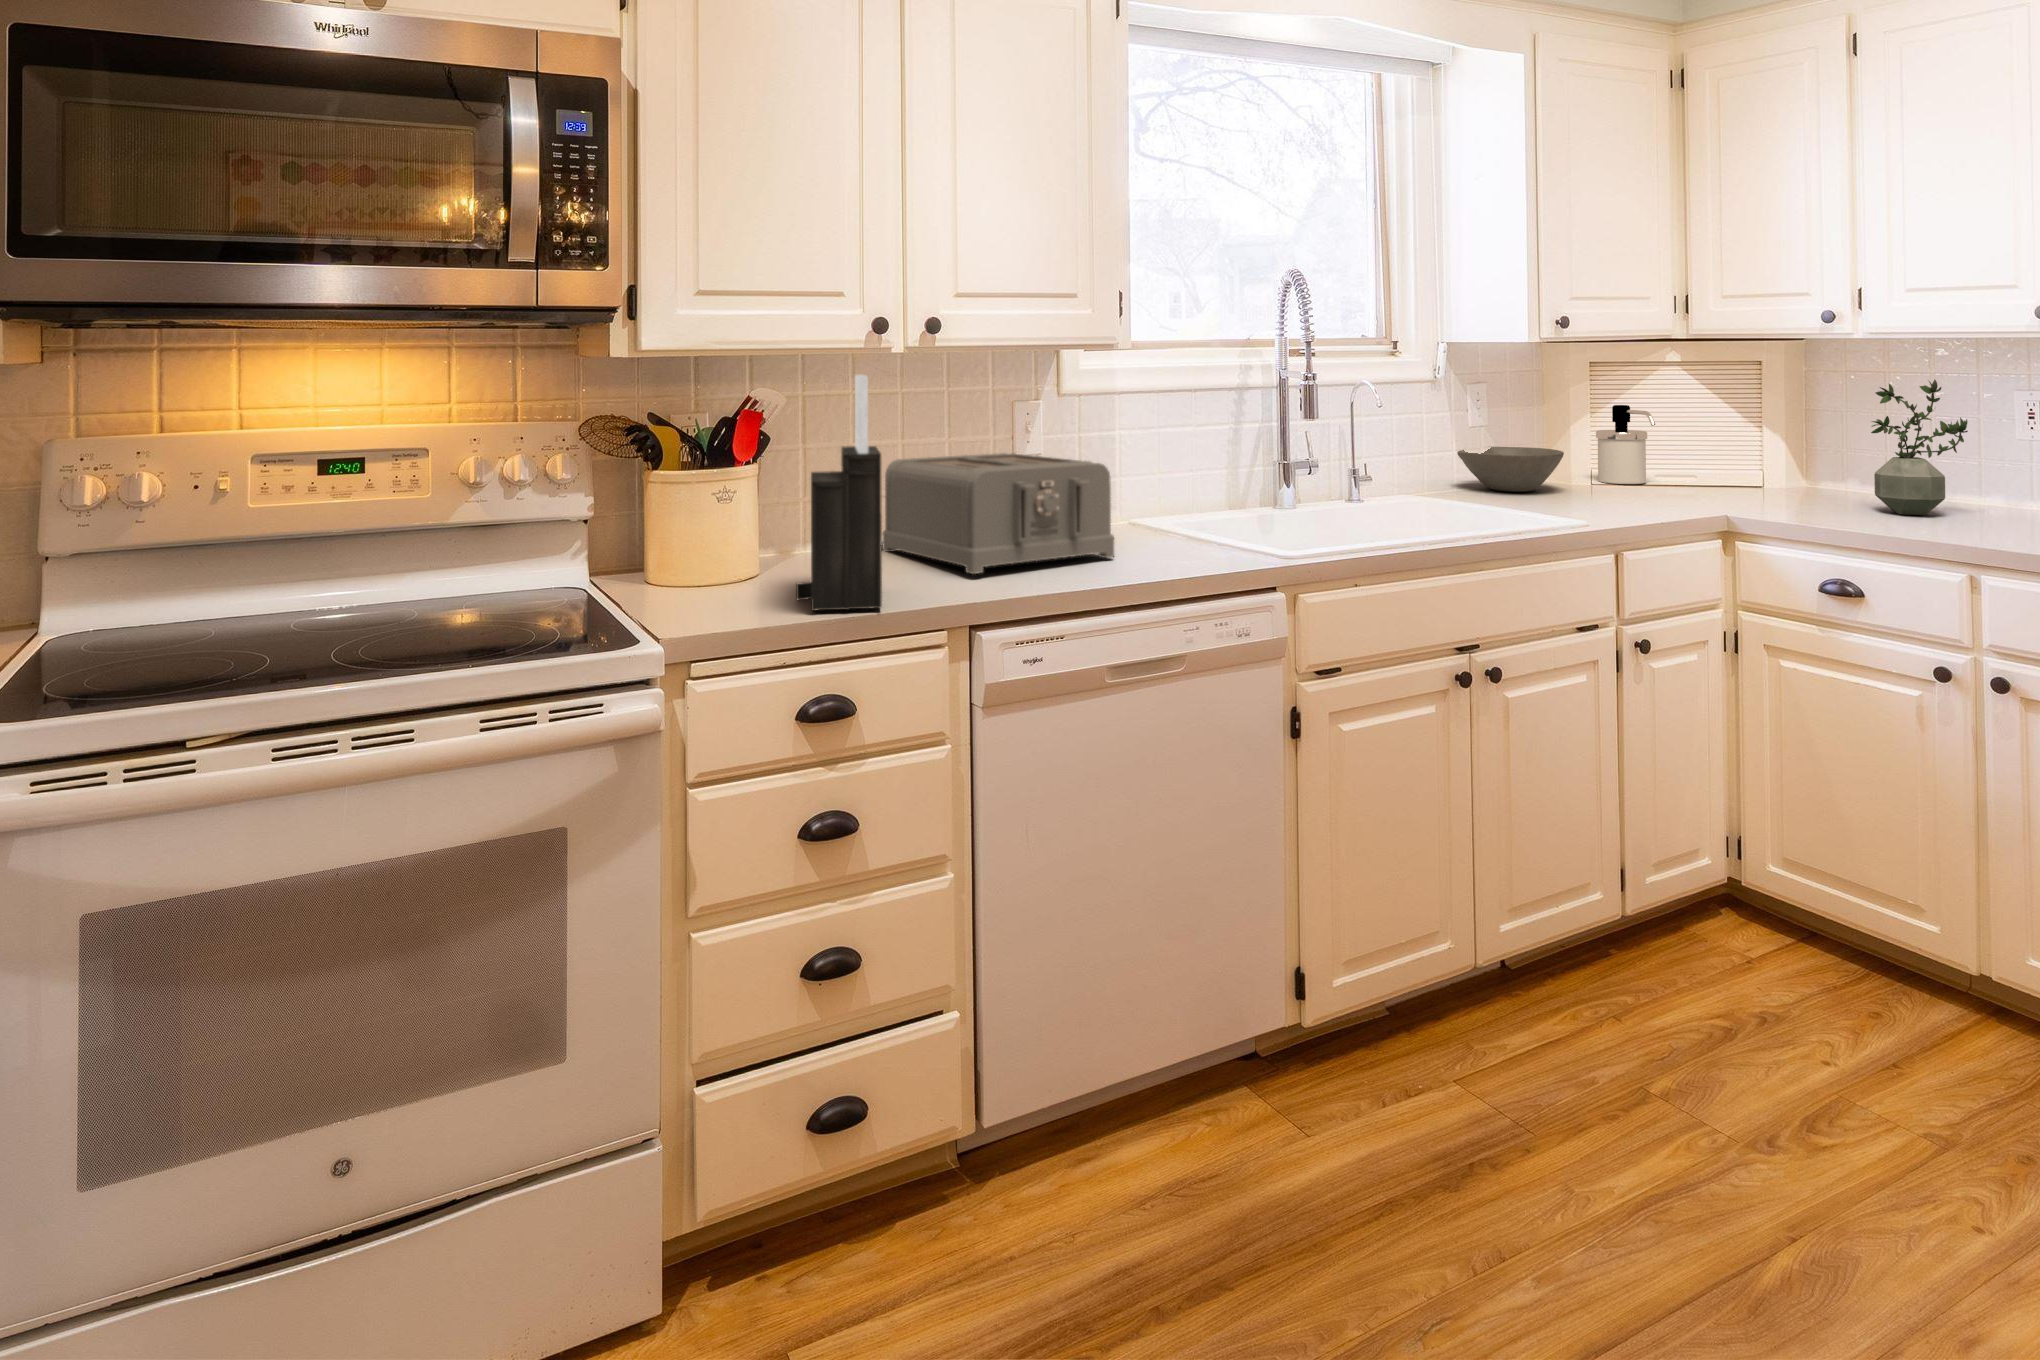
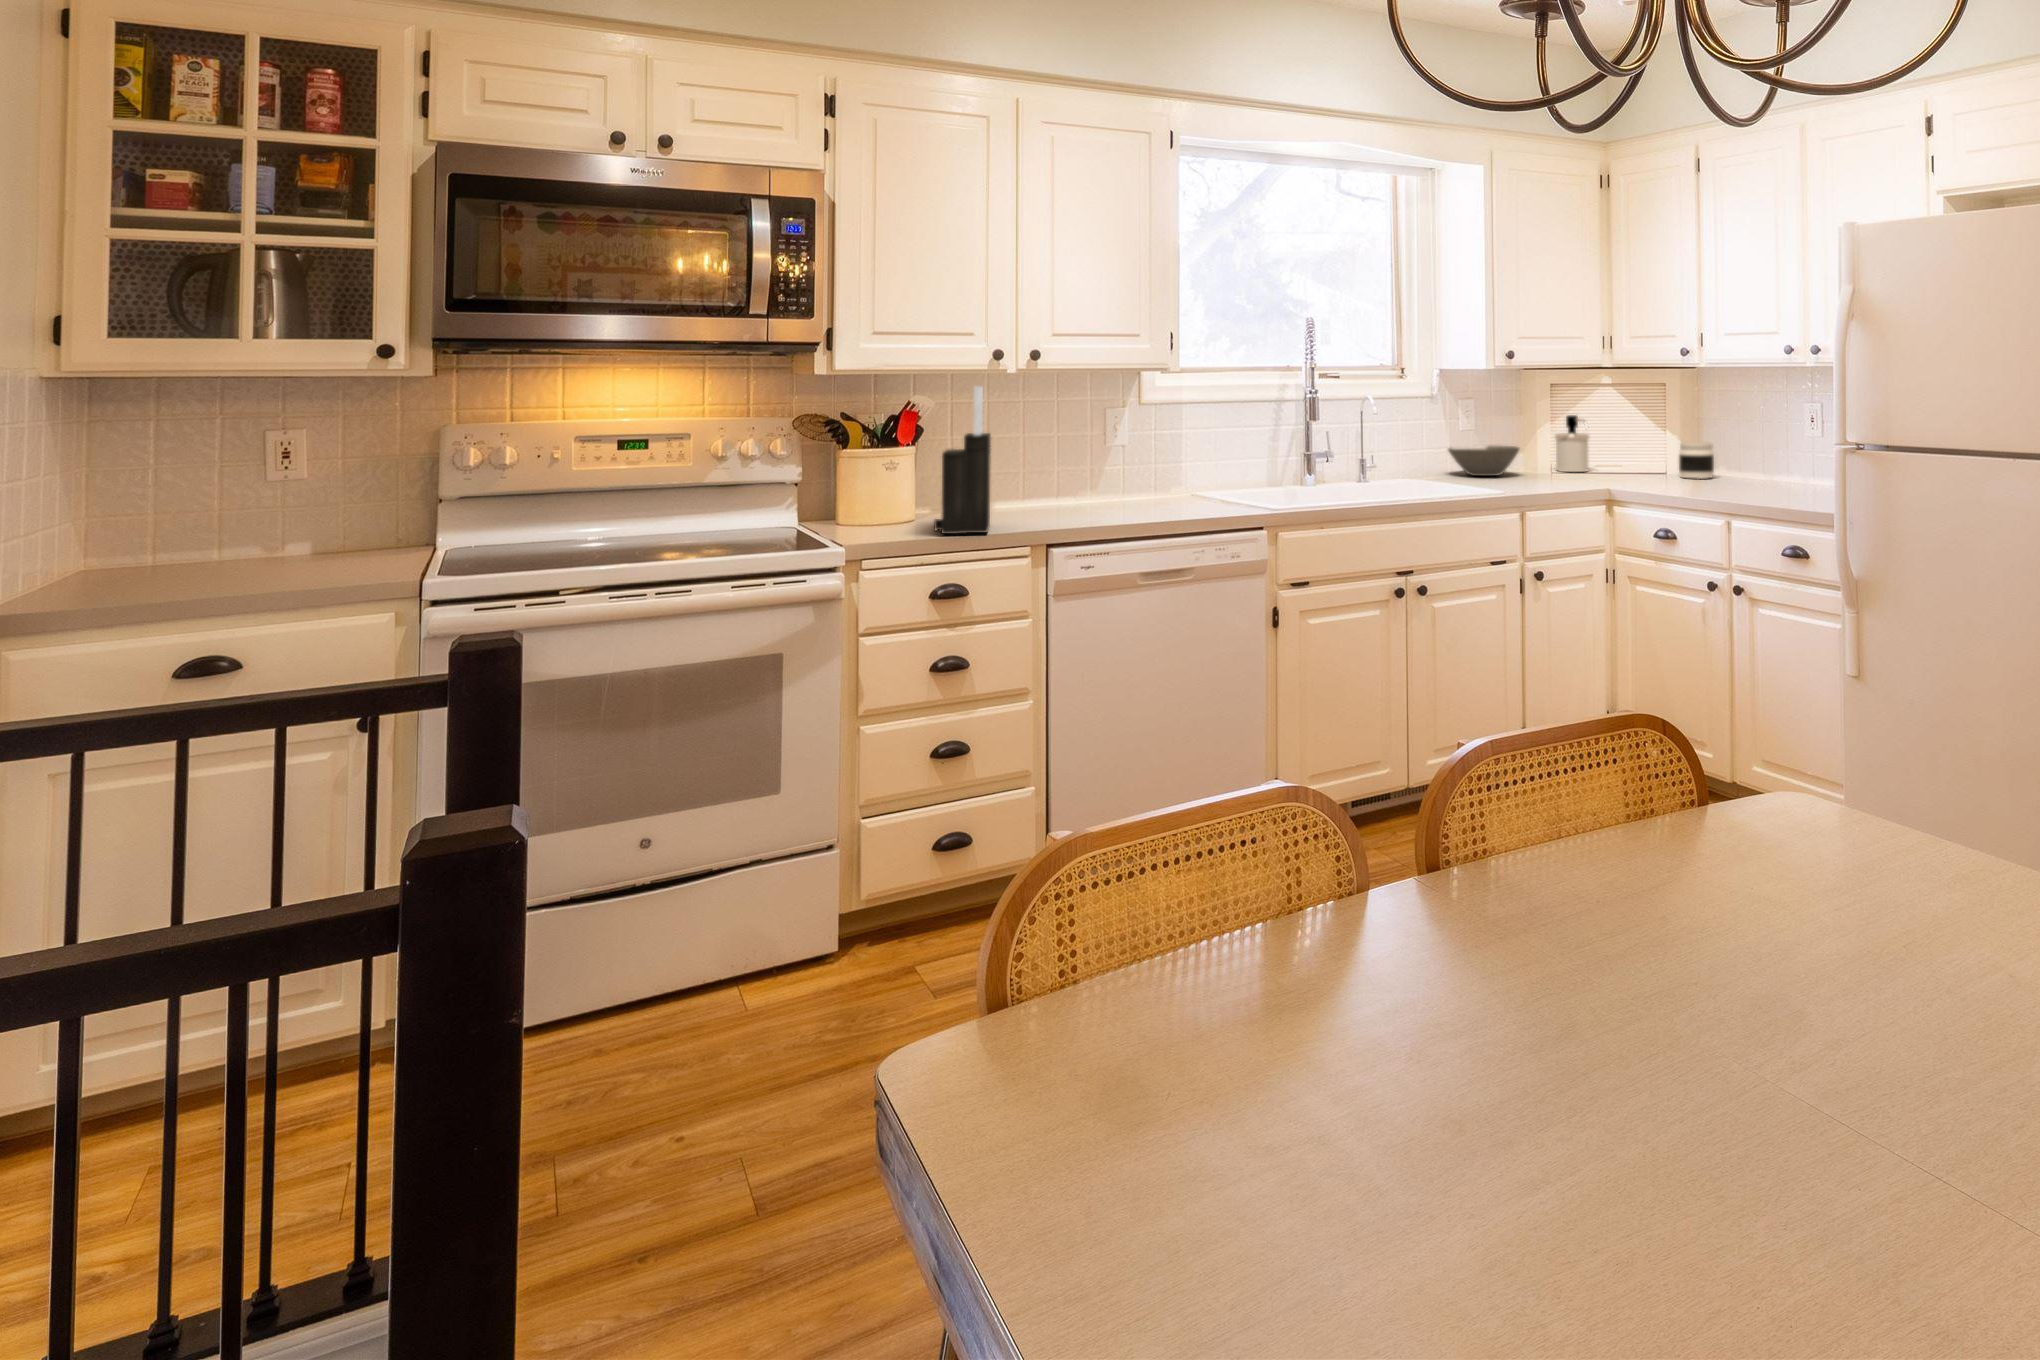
potted plant: present [1871,380,1968,515] -> none [1712,395,1775,488]
jar: none [1789,444,1845,497] -> present [1679,442,1714,479]
toaster: present [883,453,1114,574] -> none [1004,443,1159,517]

